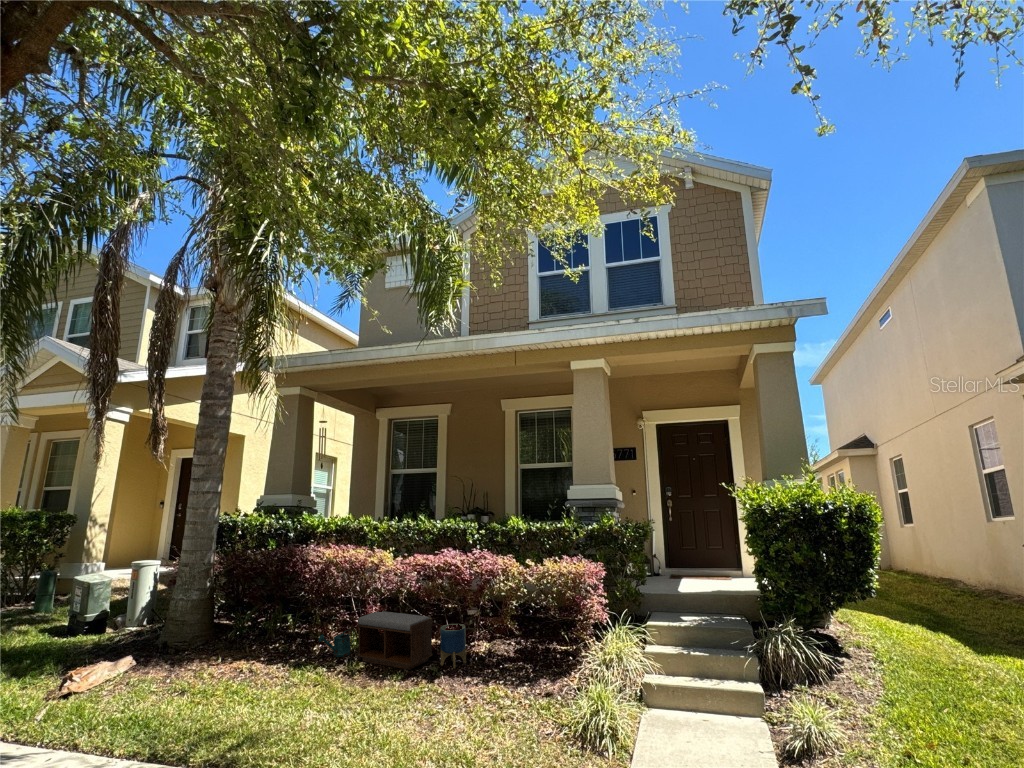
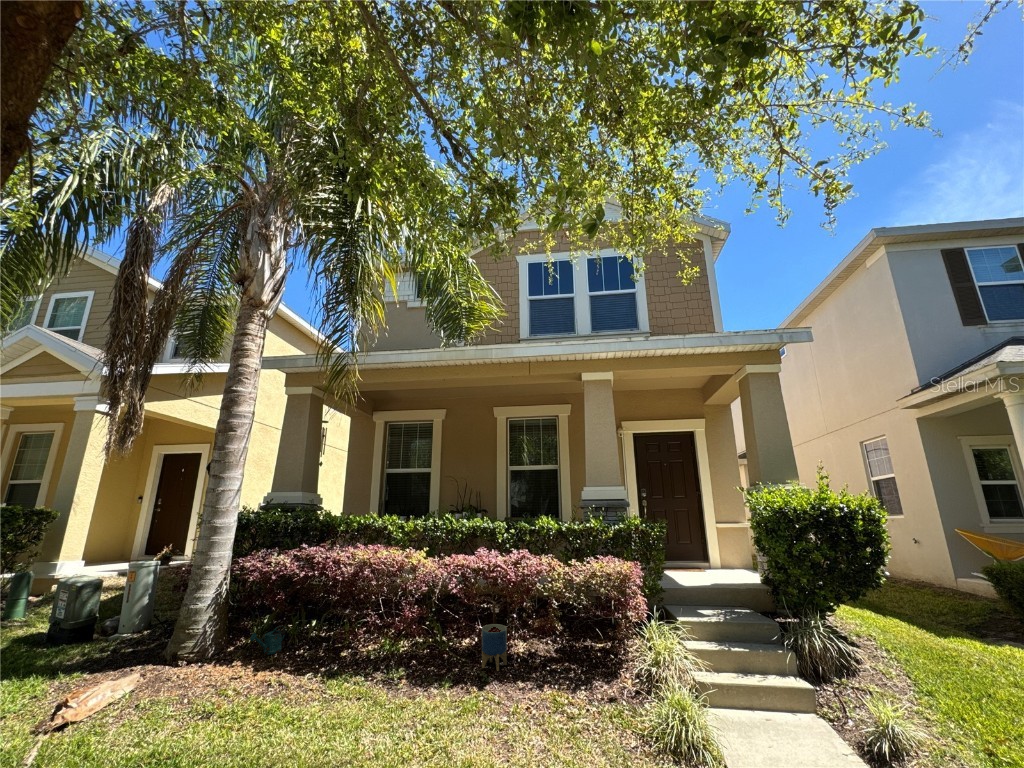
bench: present [357,611,433,670] -> none [393,612,471,675]
watering can: present [319,629,355,657] -> present [250,626,285,655]

